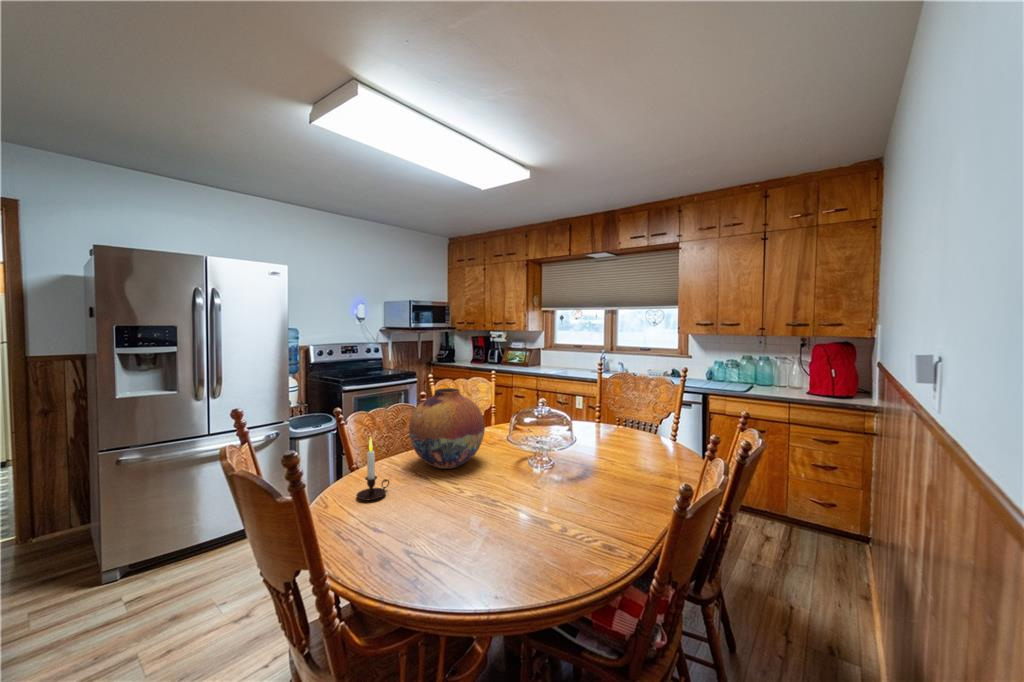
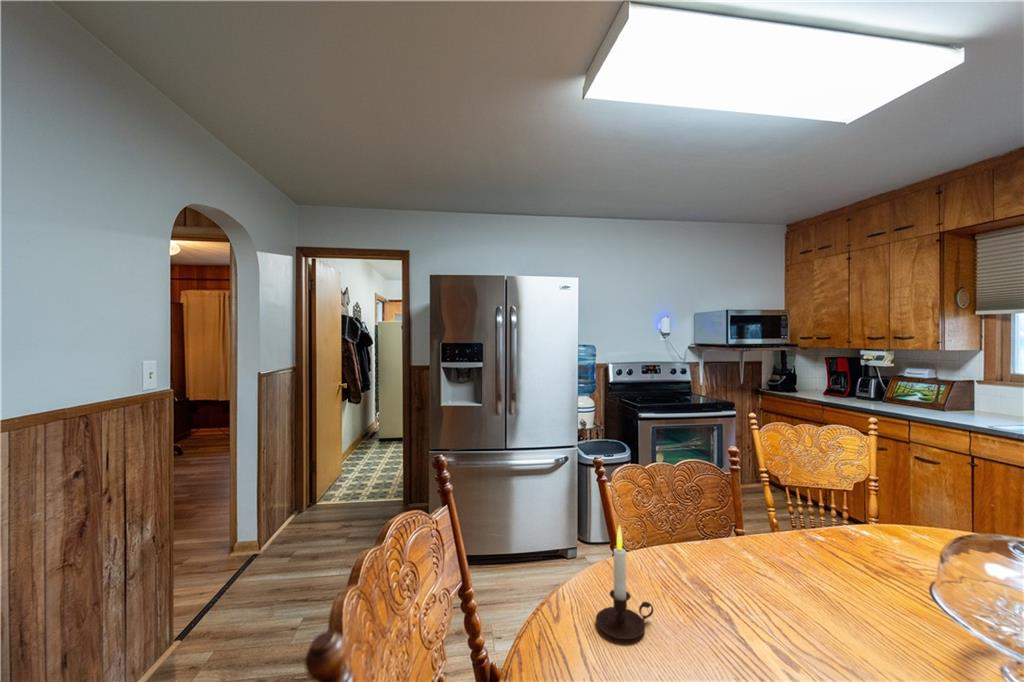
vase: present [409,388,485,469] -> none [698,452,865,613]

